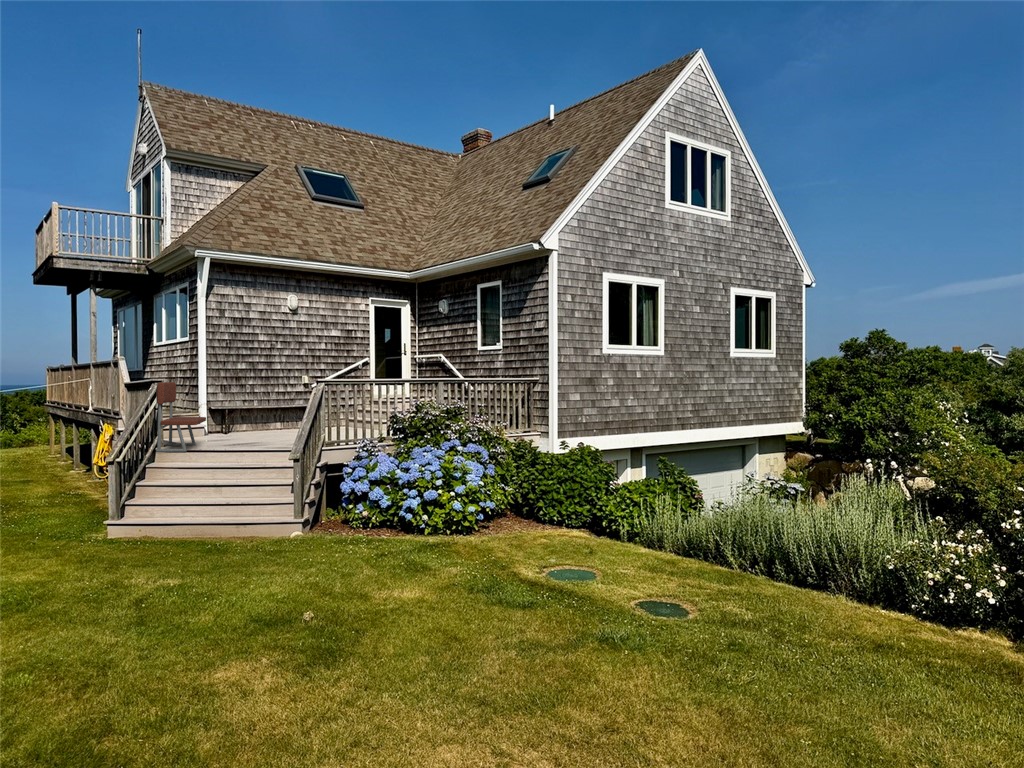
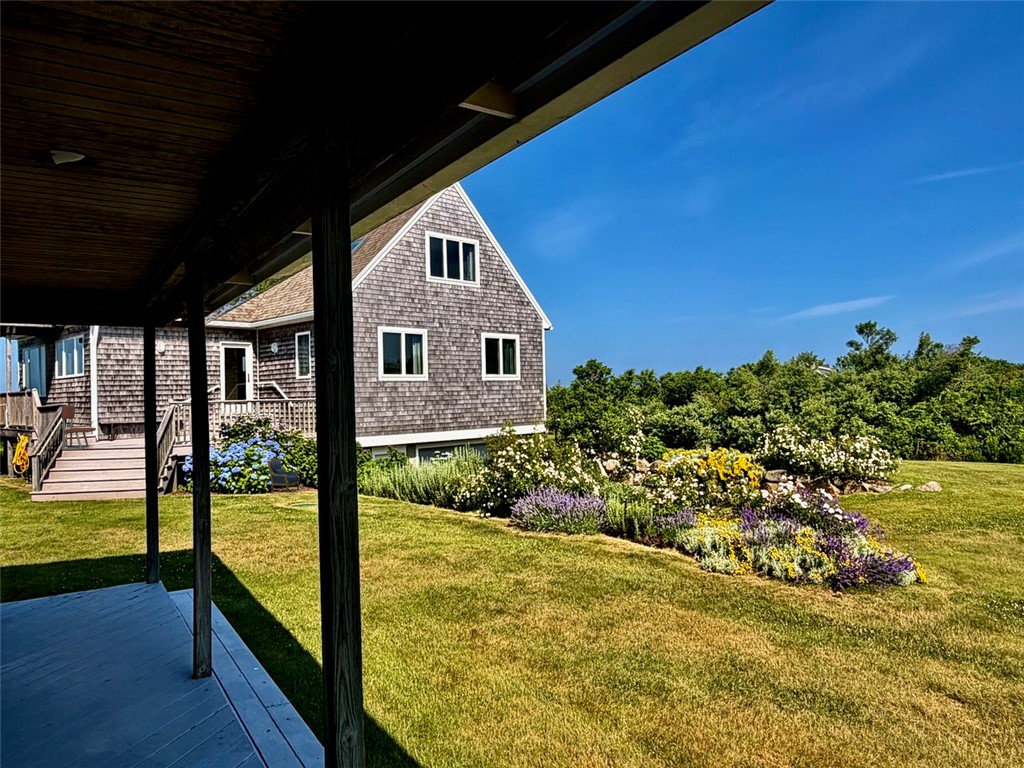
armchair: none [476,468,523,535] -> present [268,457,299,493]

